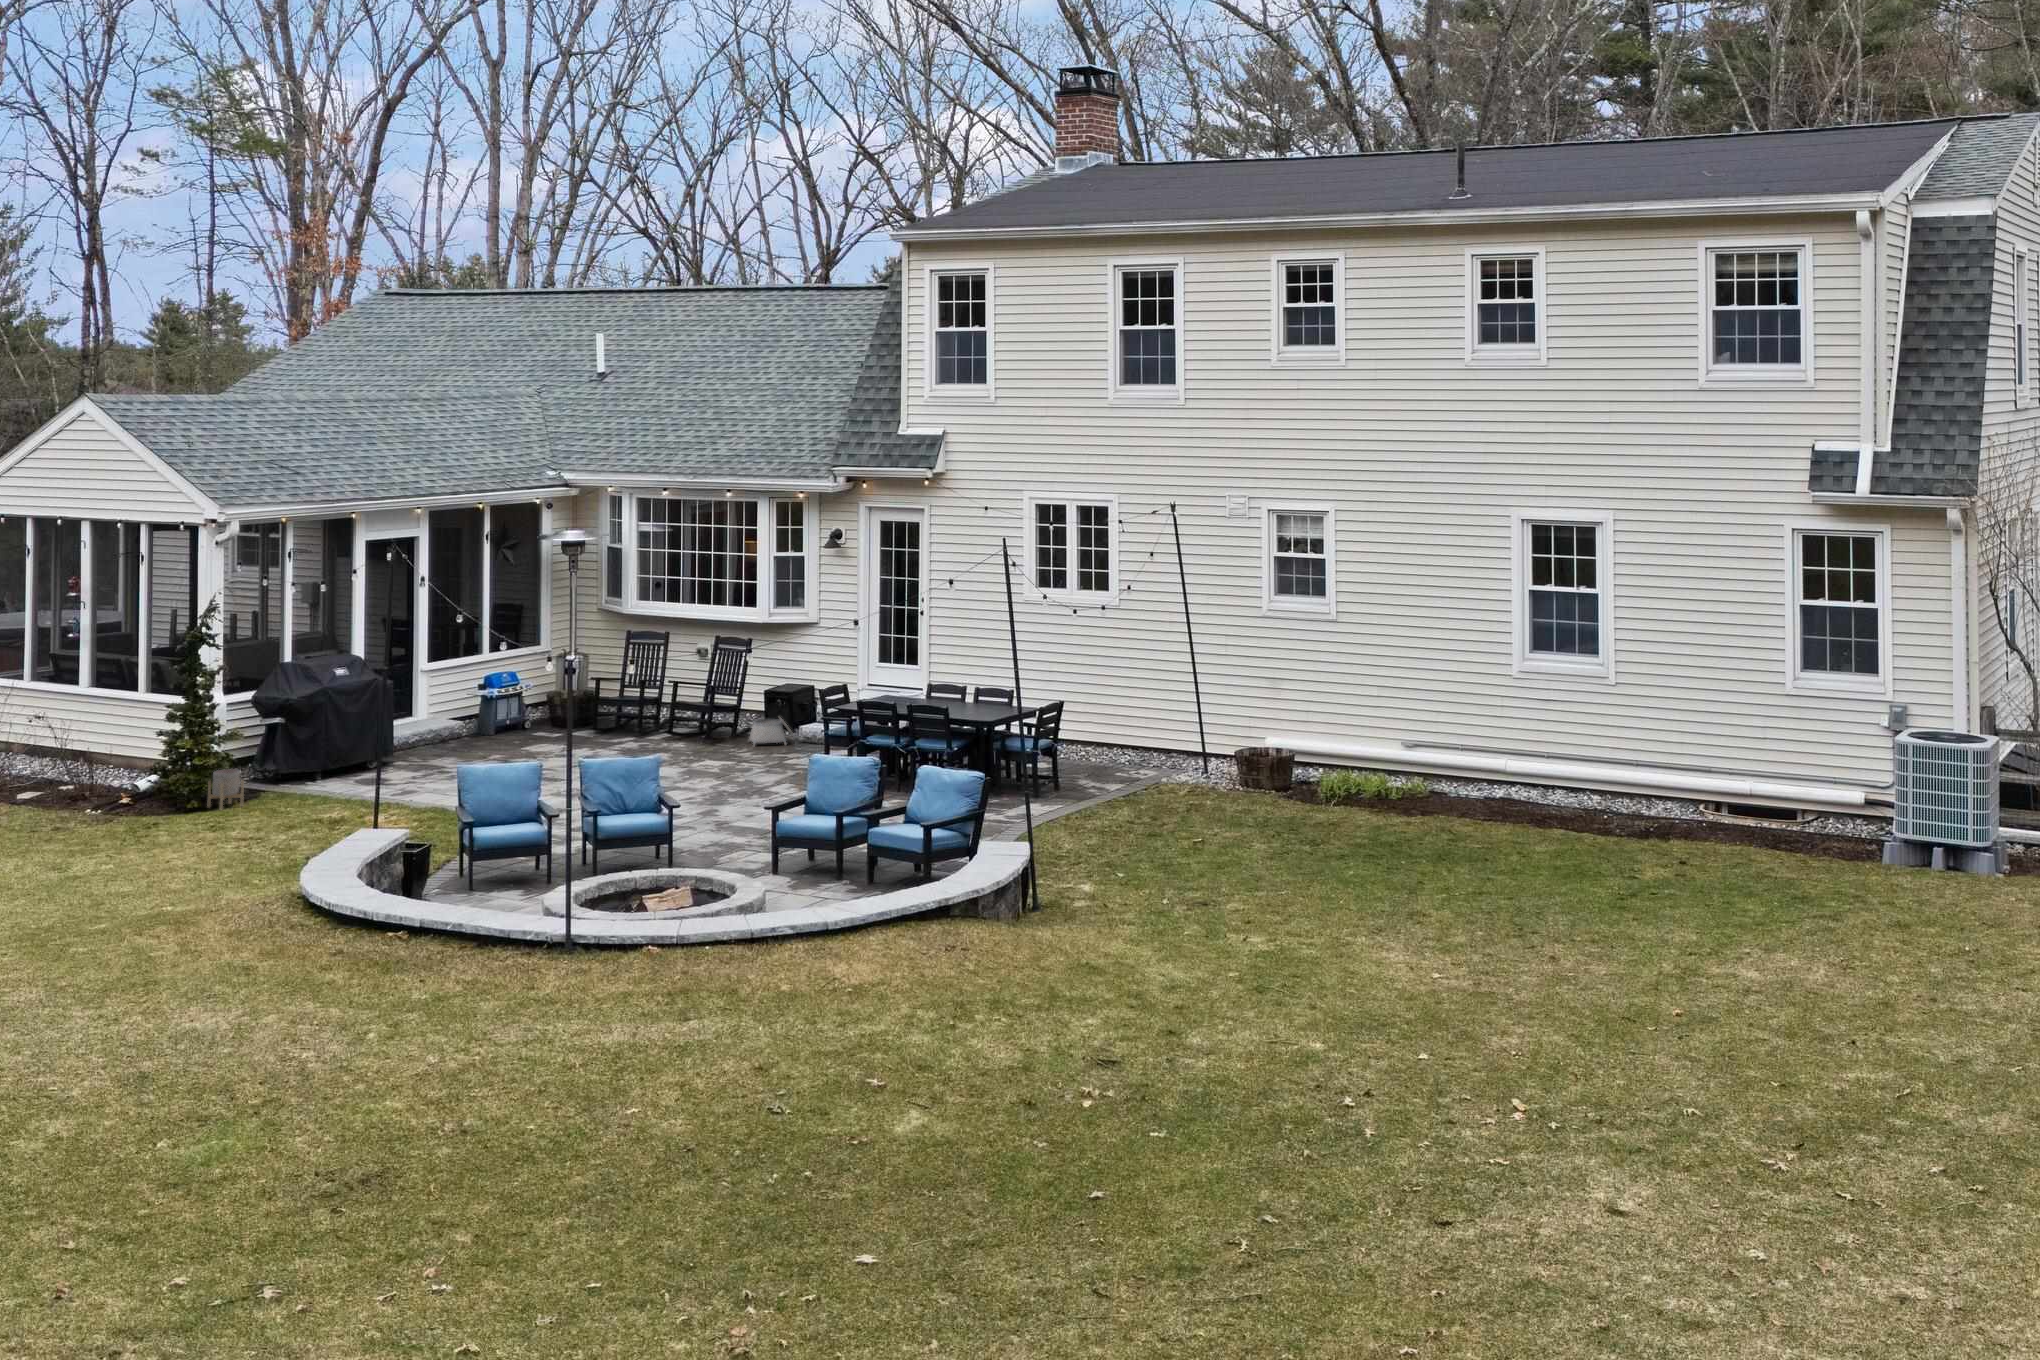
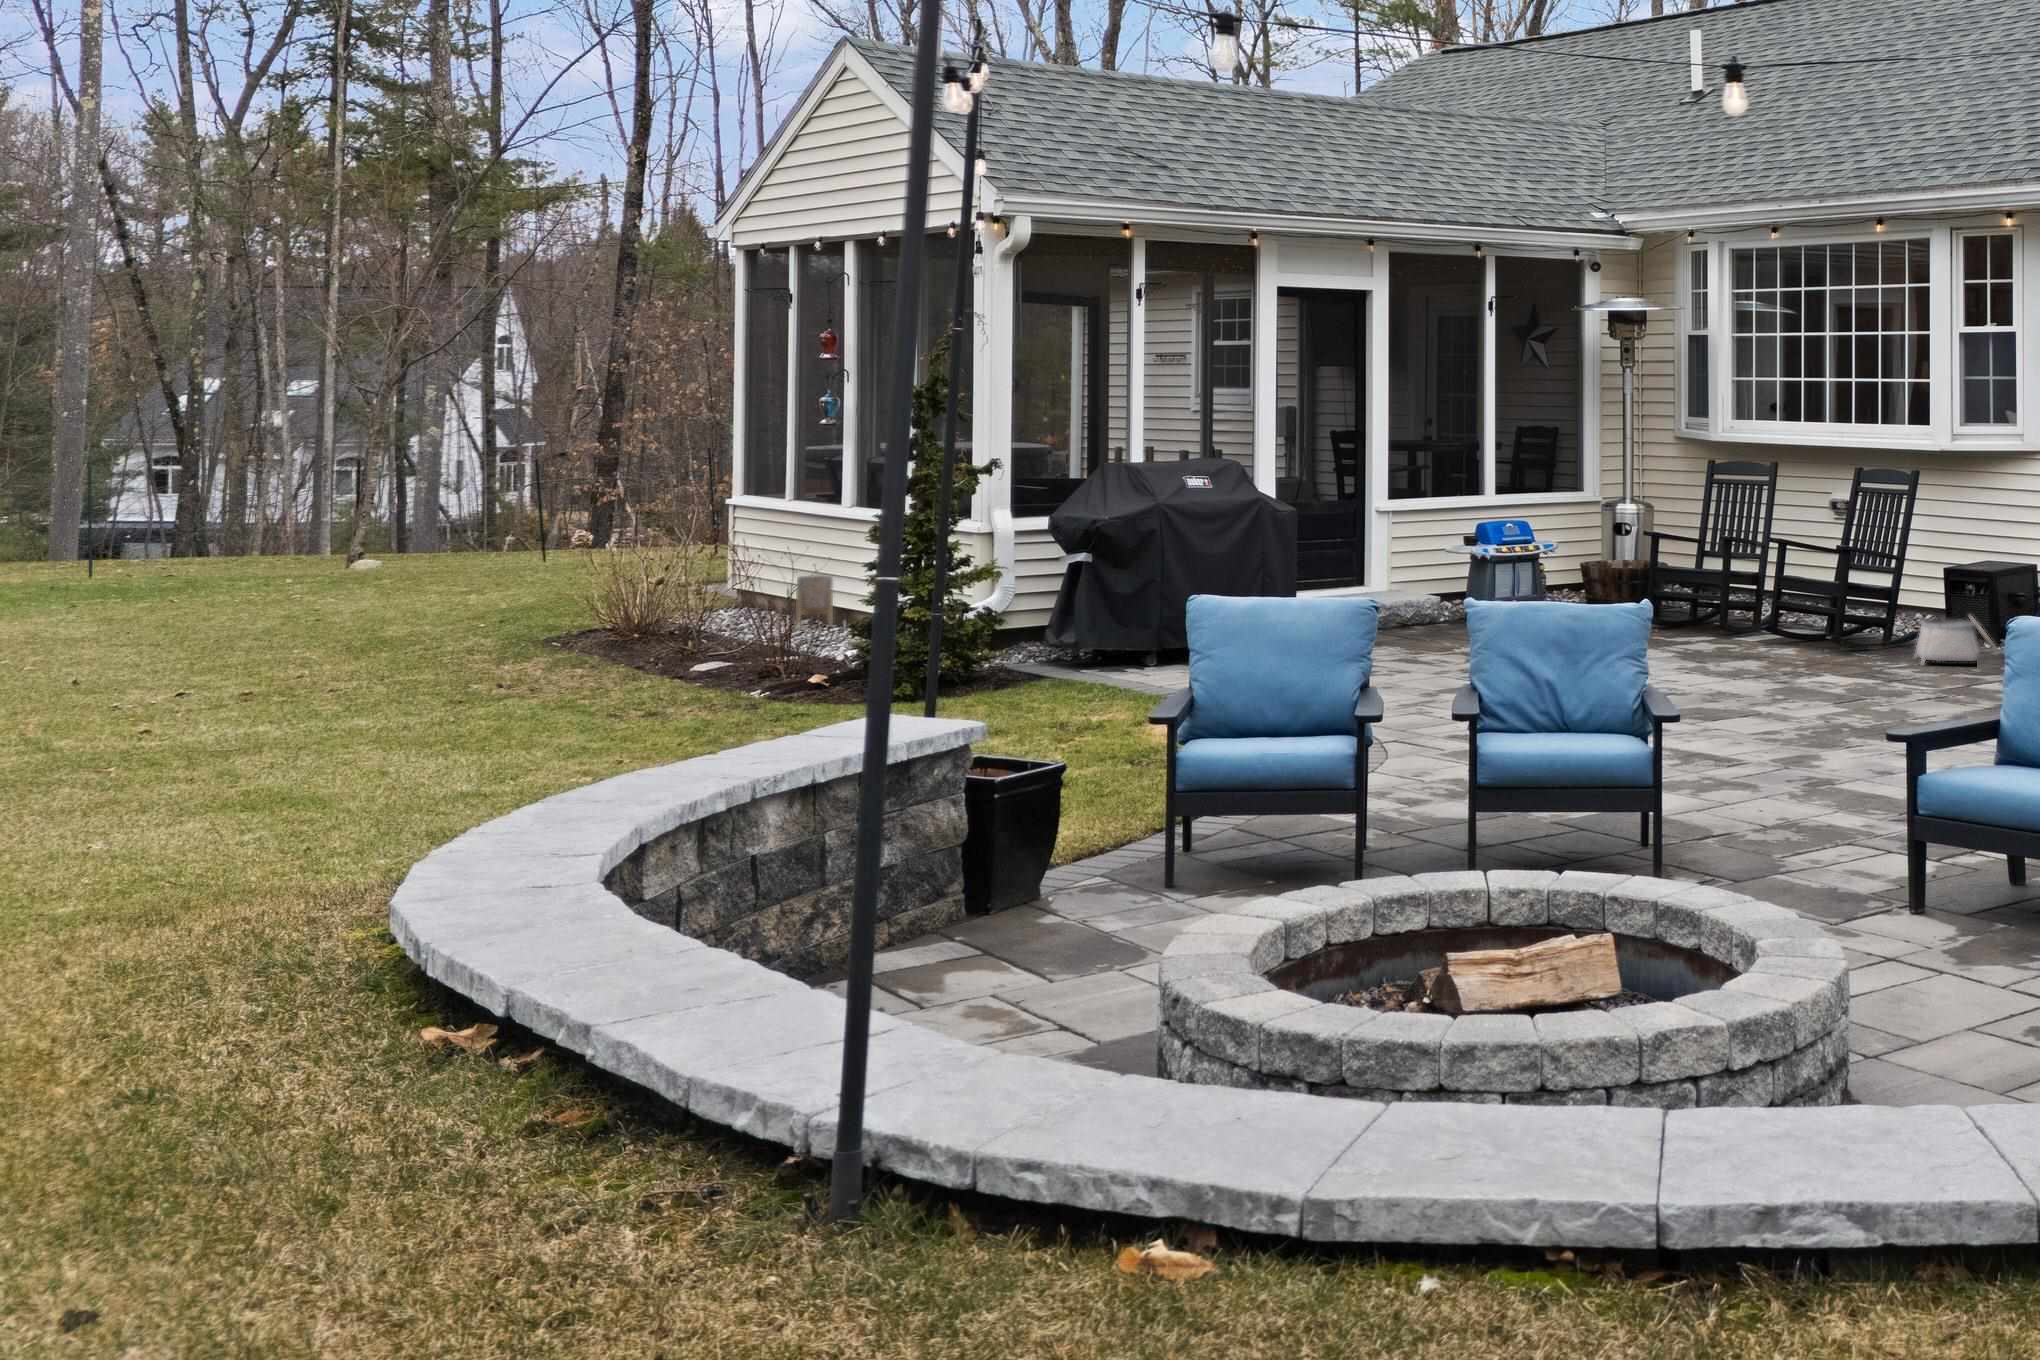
planter: present [207,769,244,810] -> present [796,575,833,627]

